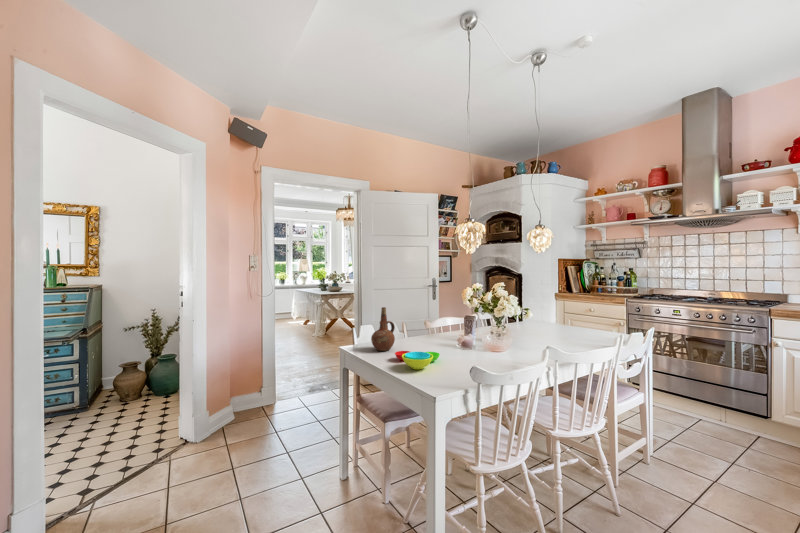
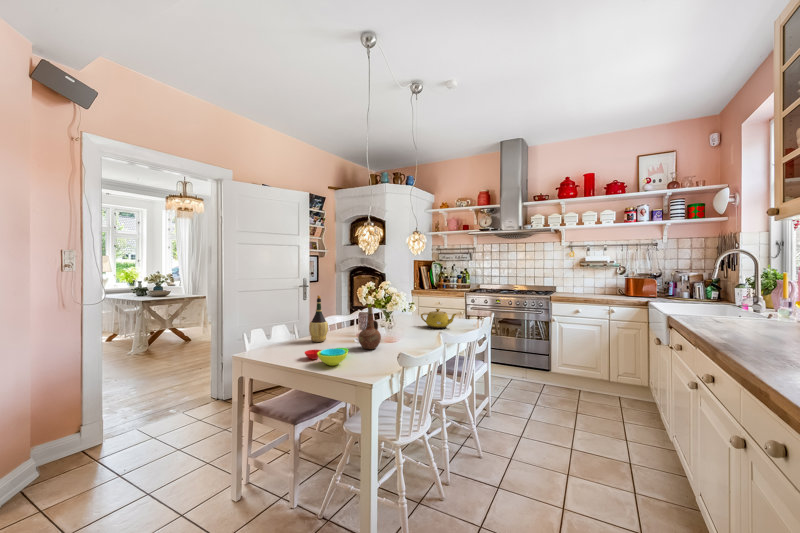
wine bottle: none [412,296,431,344] -> present [309,295,328,342]
ceramic pitcher: present [371,307,395,351] -> present [358,307,381,349]
teapot: none [548,317,595,341] -> present [421,309,456,328]

